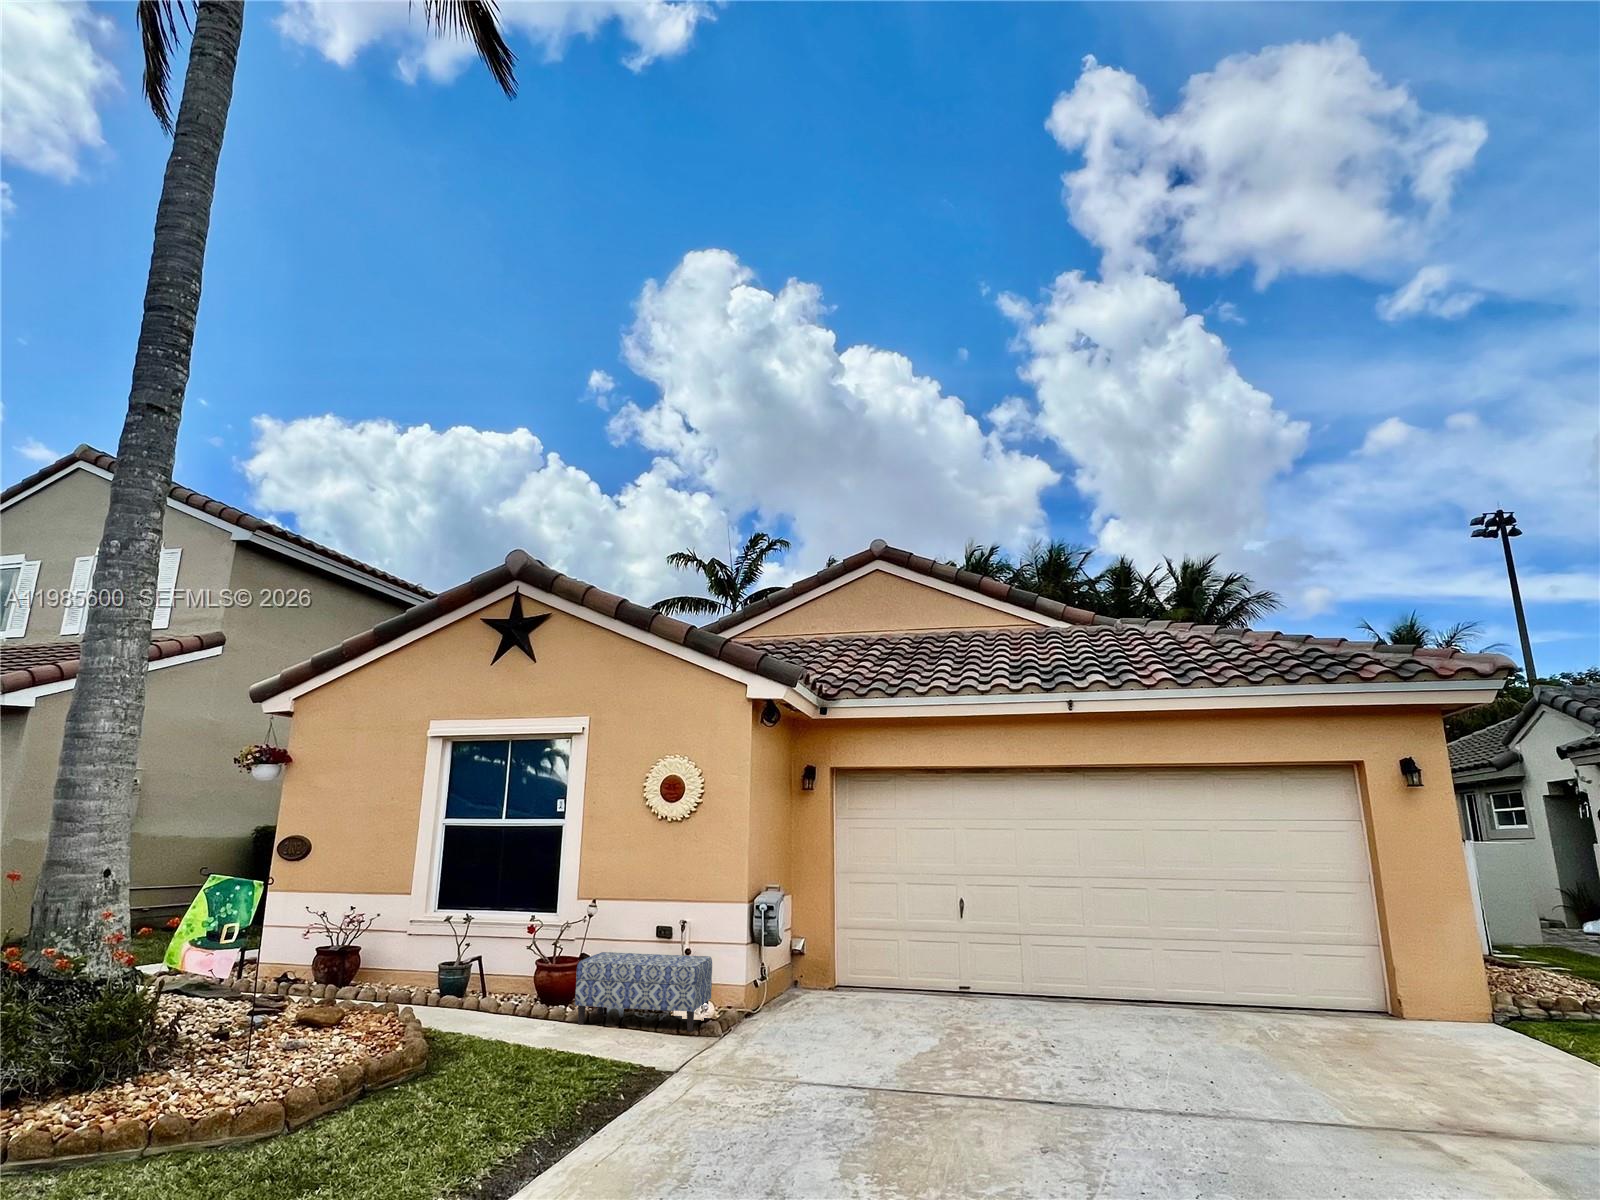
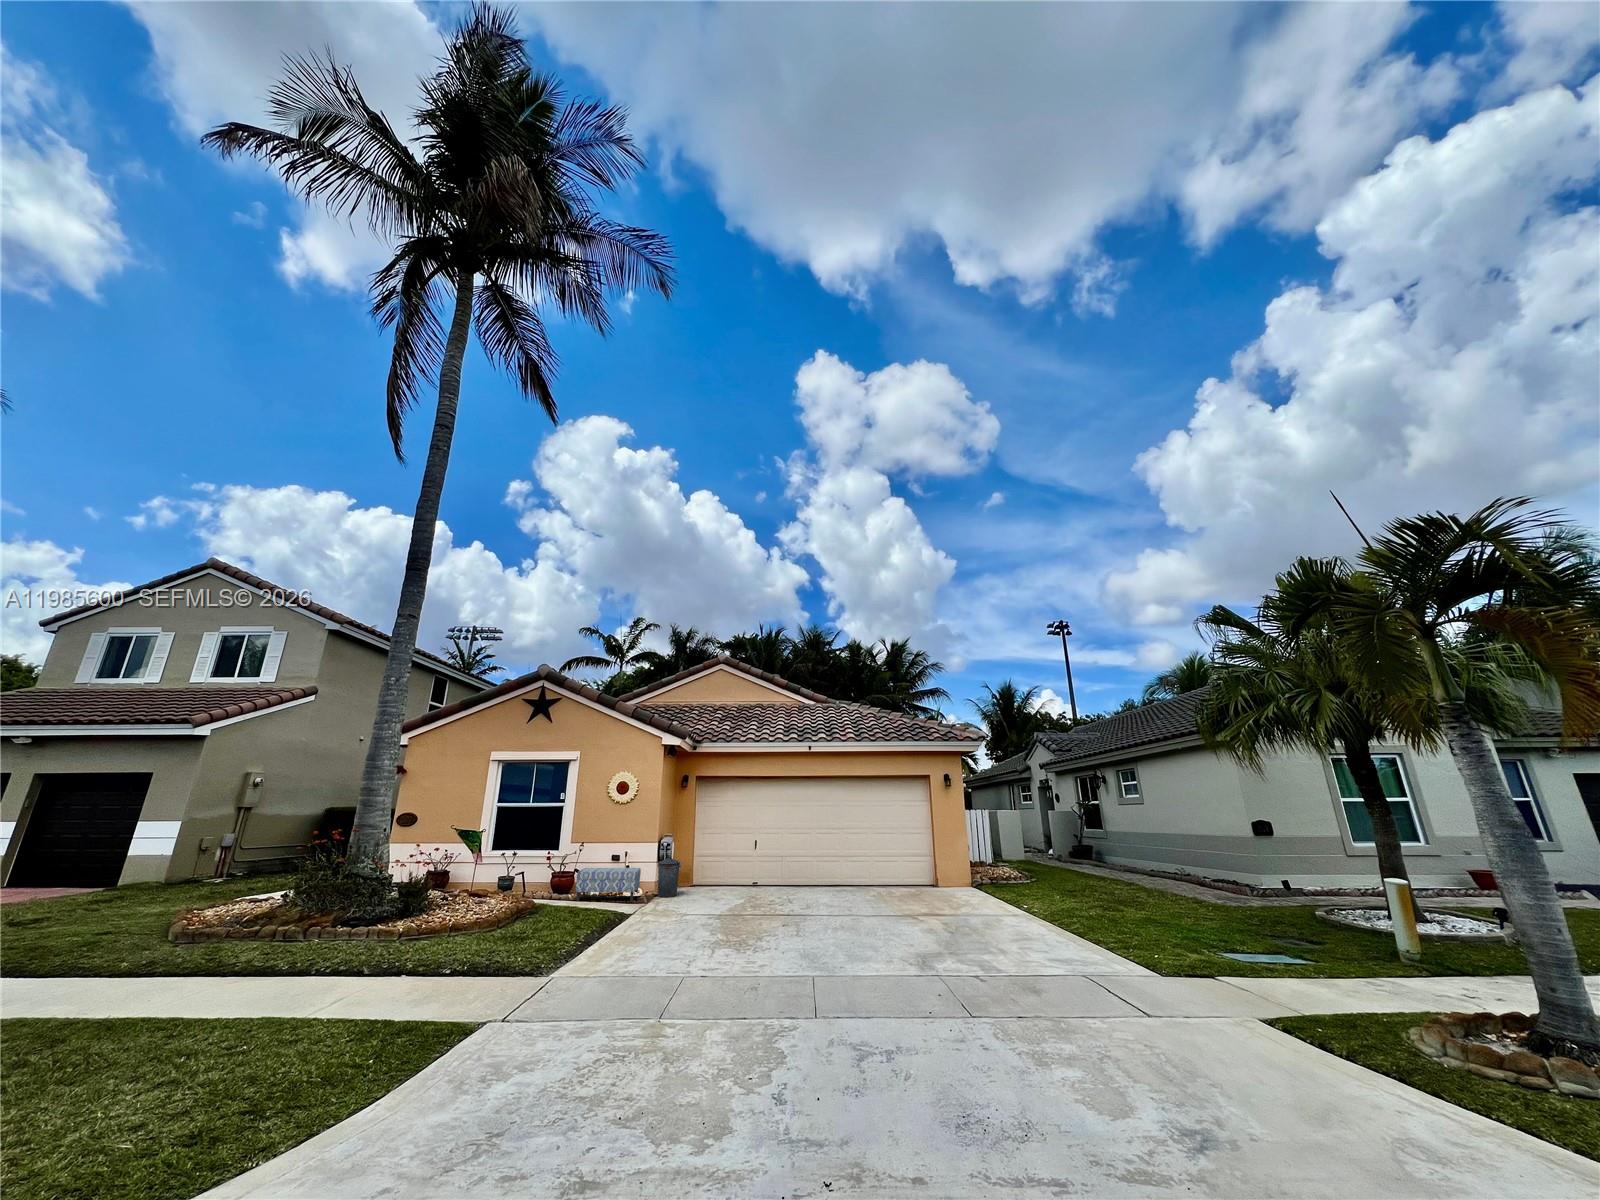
trash can: none [749,935,797,1024] -> present [658,857,681,898]

